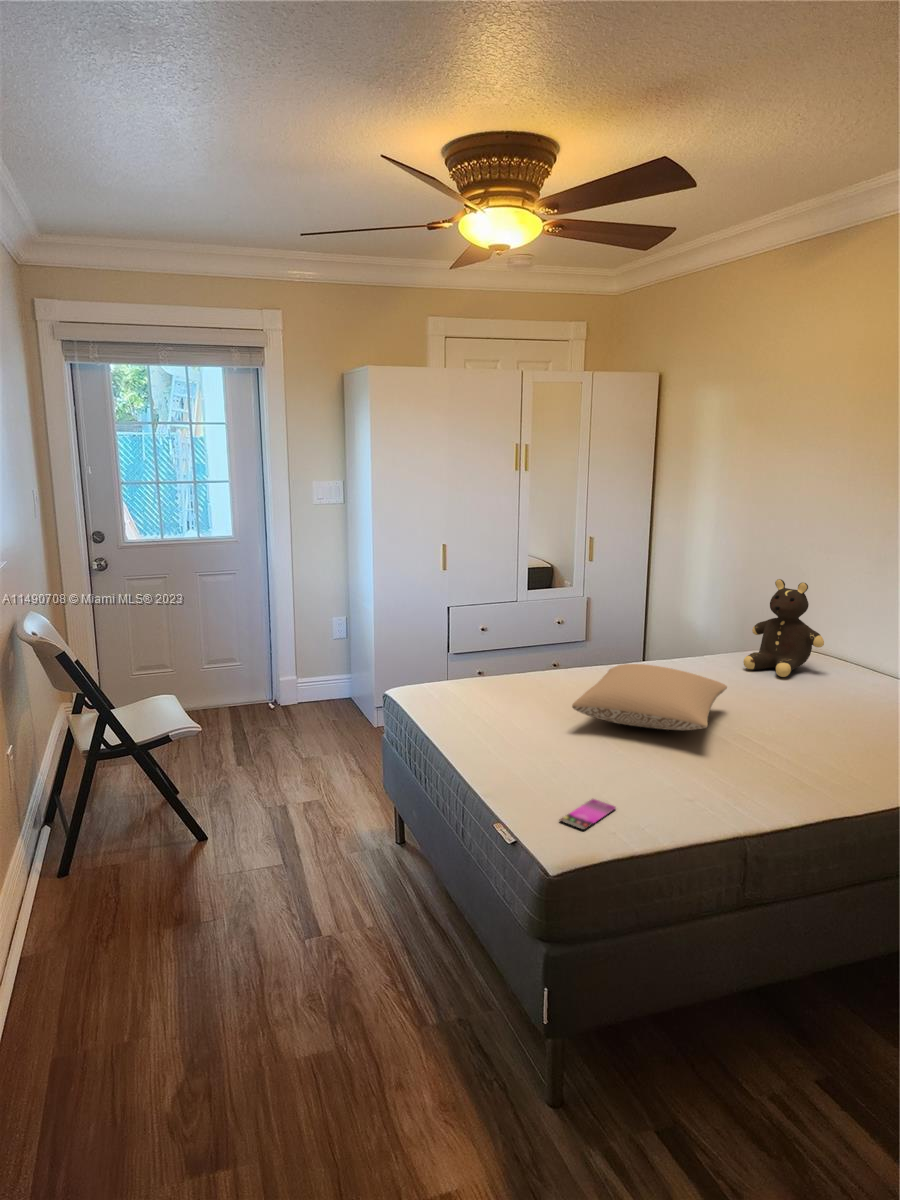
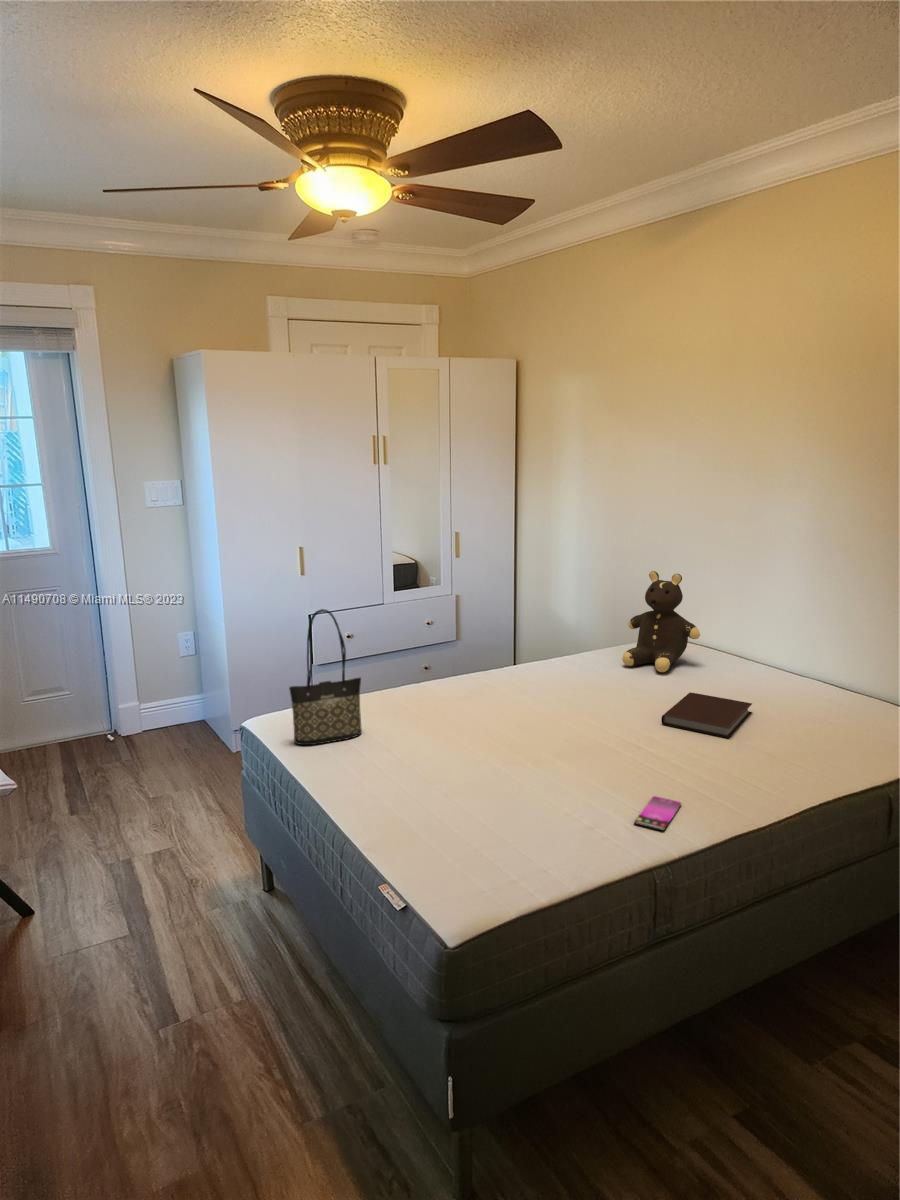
tote bag: none [428,594,492,713] -> present [289,609,362,745]
pillow: present [572,664,727,730] -> none [455,674,613,746]
notebook: none [773,696,869,738] -> present [661,693,752,738]
smartphone: present [560,799,615,830] -> present [634,796,681,831]

